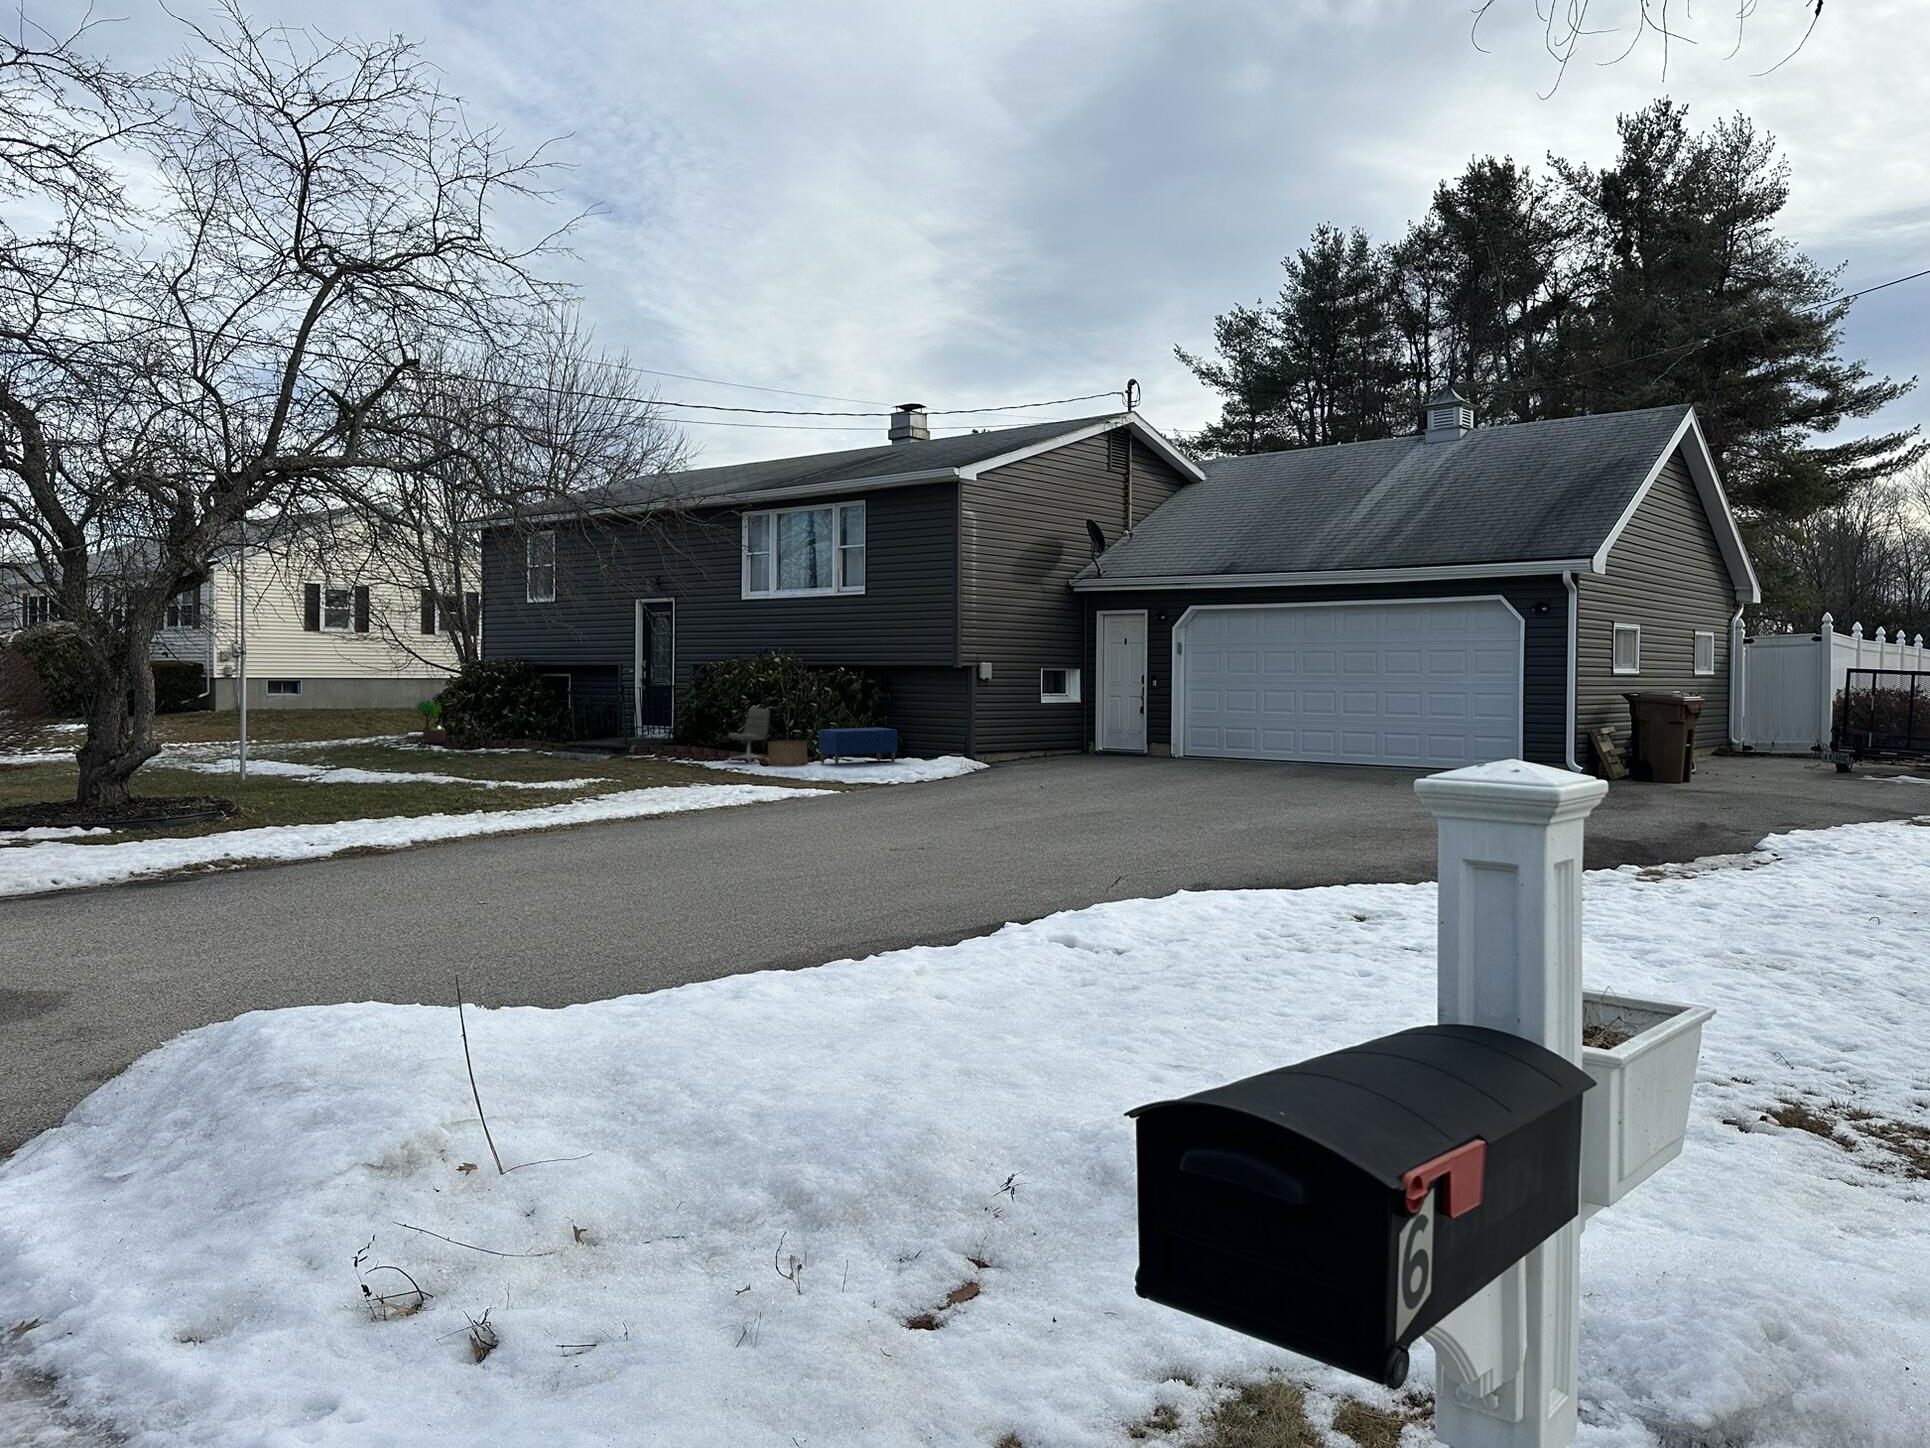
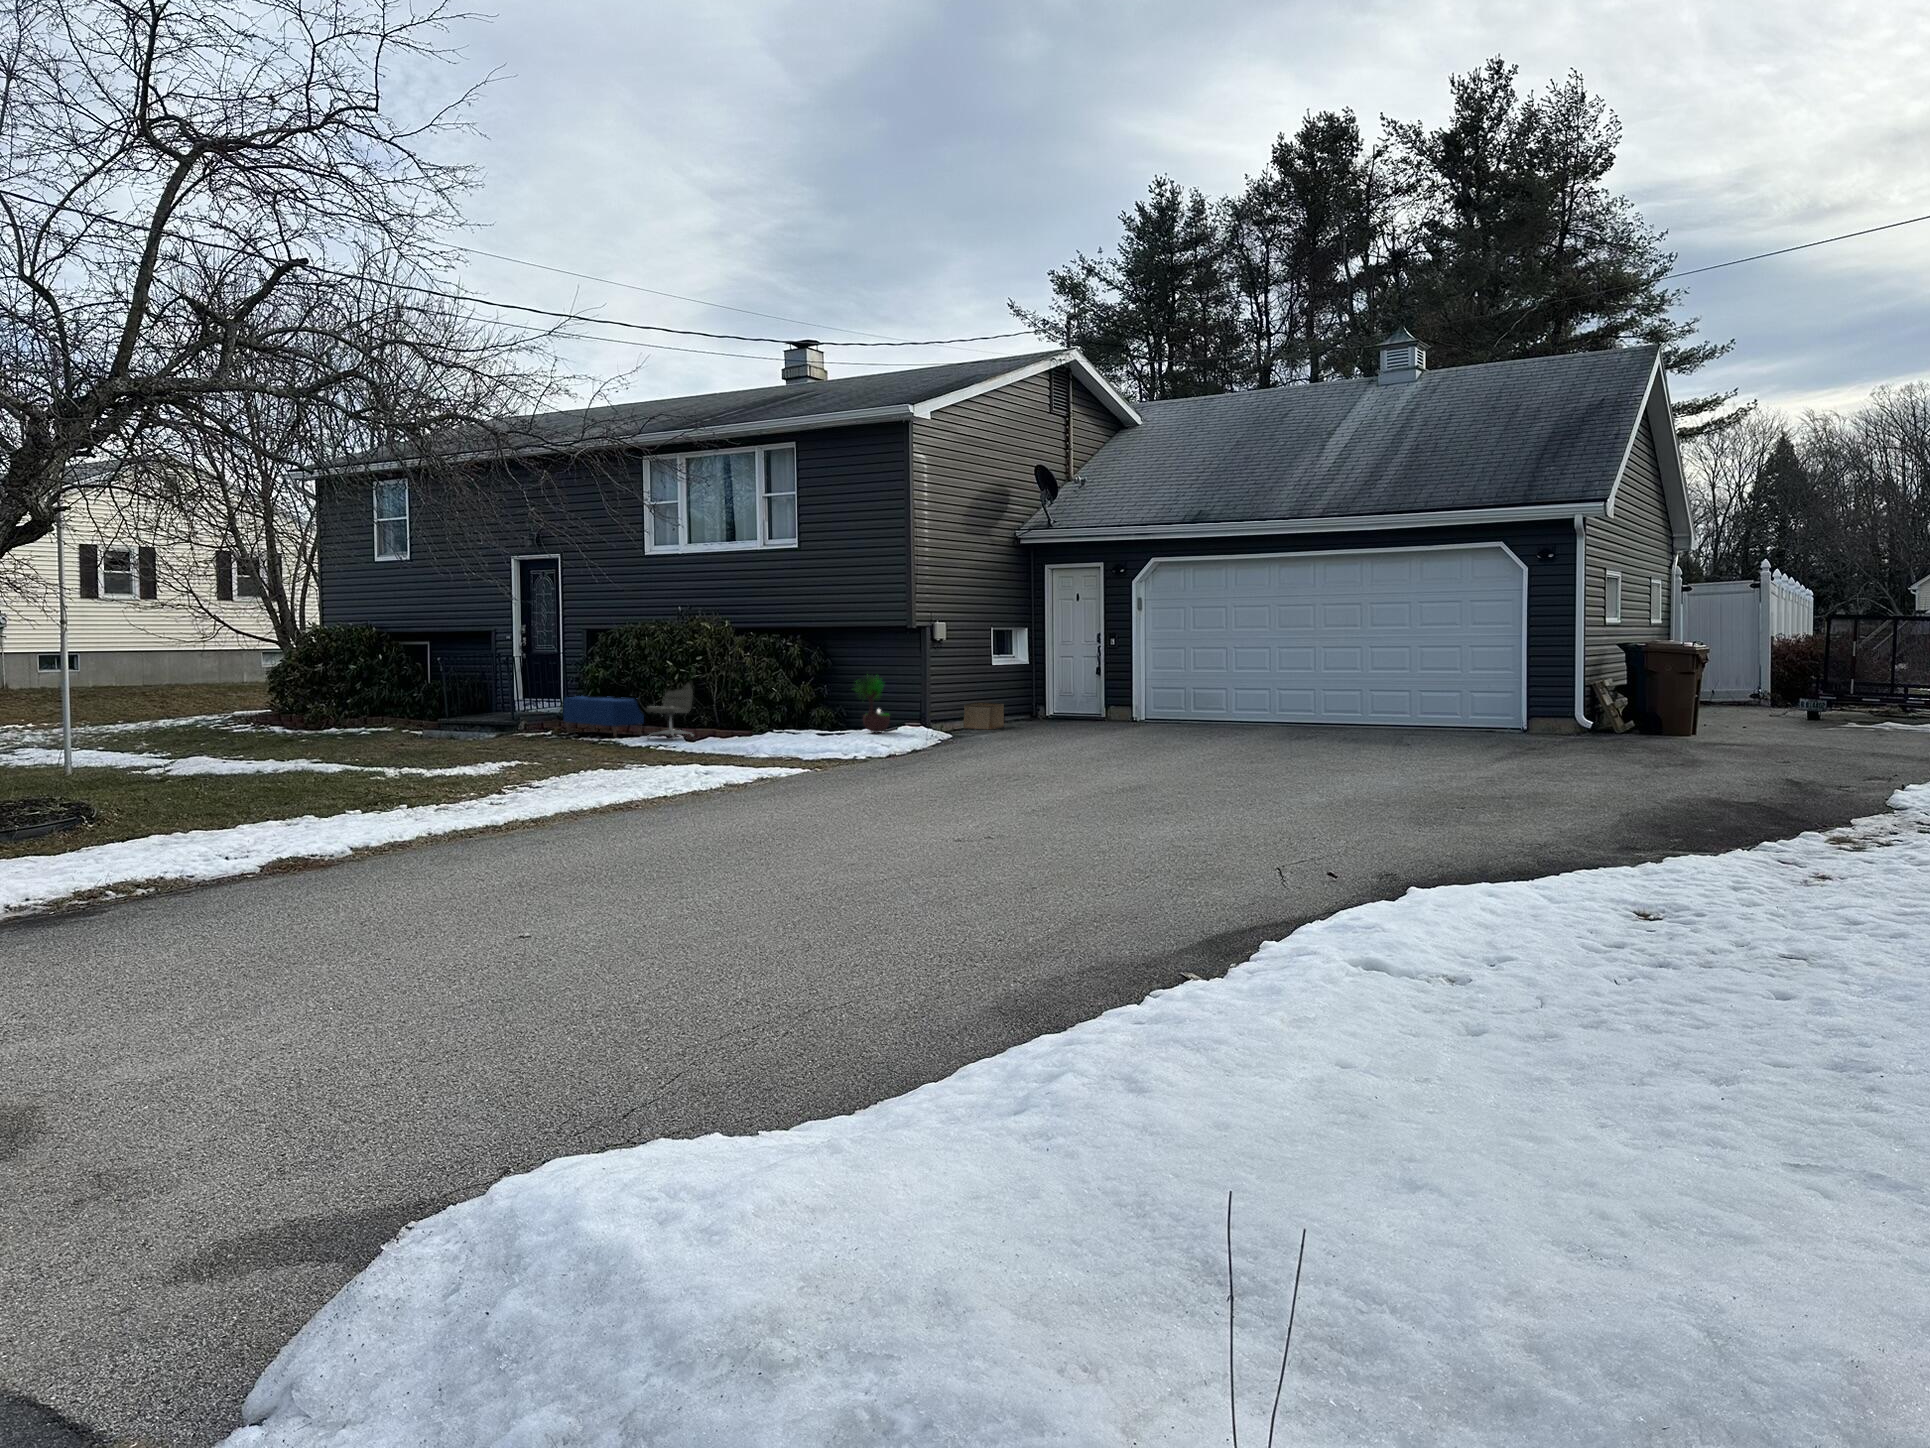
potted tree: present [415,699,446,744] -> present [855,674,890,733]
bench: present [819,727,898,766] -> present [563,696,644,737]
storage bin: present [767,740,808,766] -> present [963,702,1004,730]

